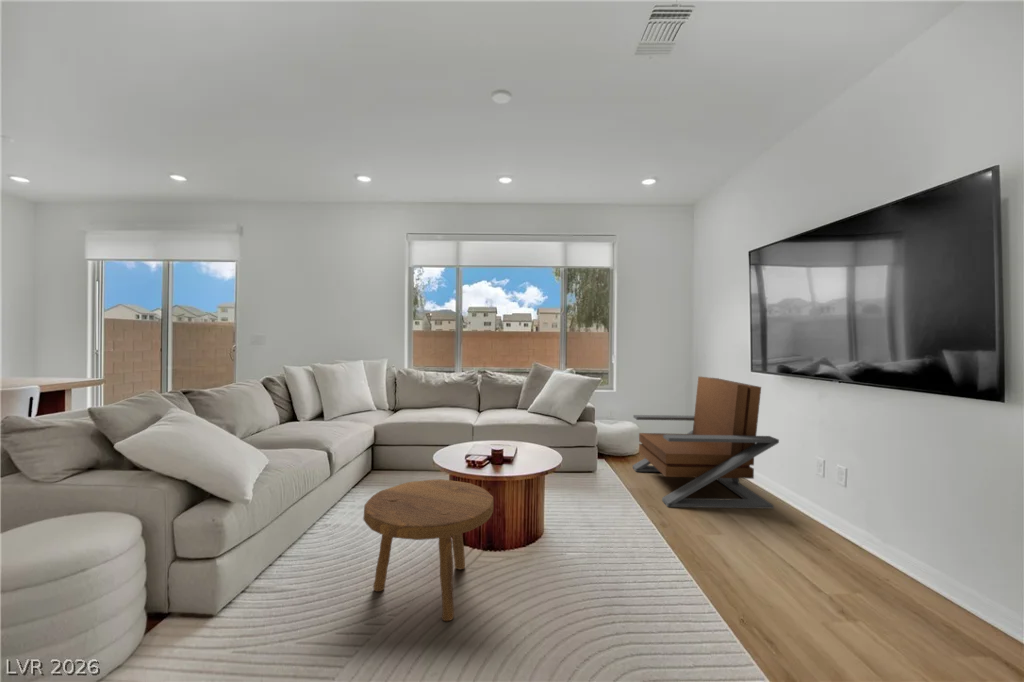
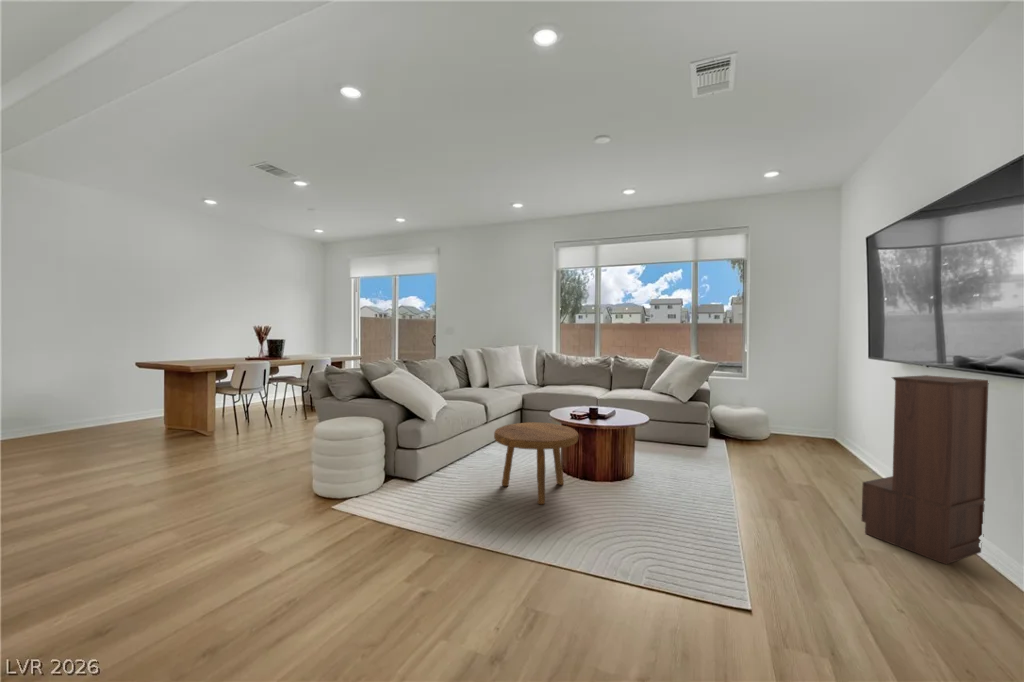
lounge chair: present [633,377,779,509] -> none [748,363,882,490]
bookshelf: none [816,395,925,609] -> present [862,375,989,564]

